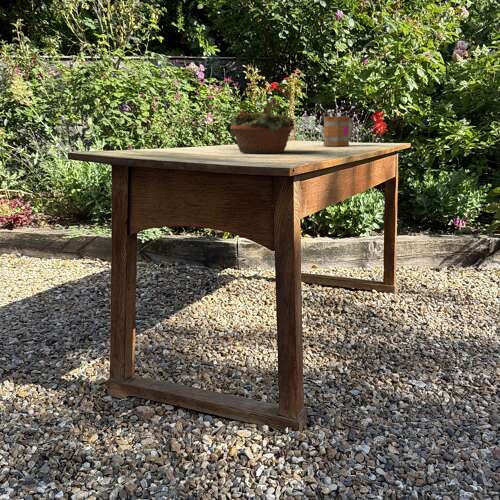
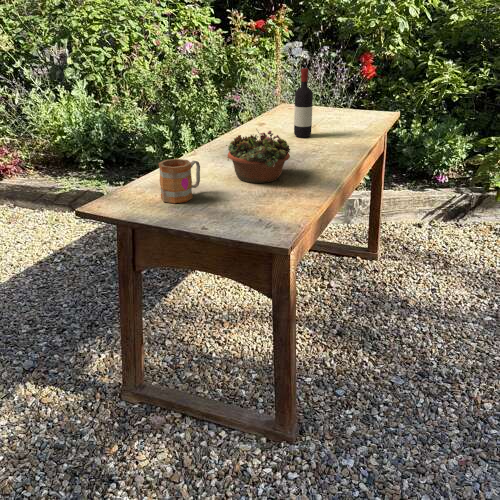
wine bottle: none [302,75,320,144] -> present [294,68,313,138]
mug: present [323,116,353,146] -> present [159,159,200,203]

